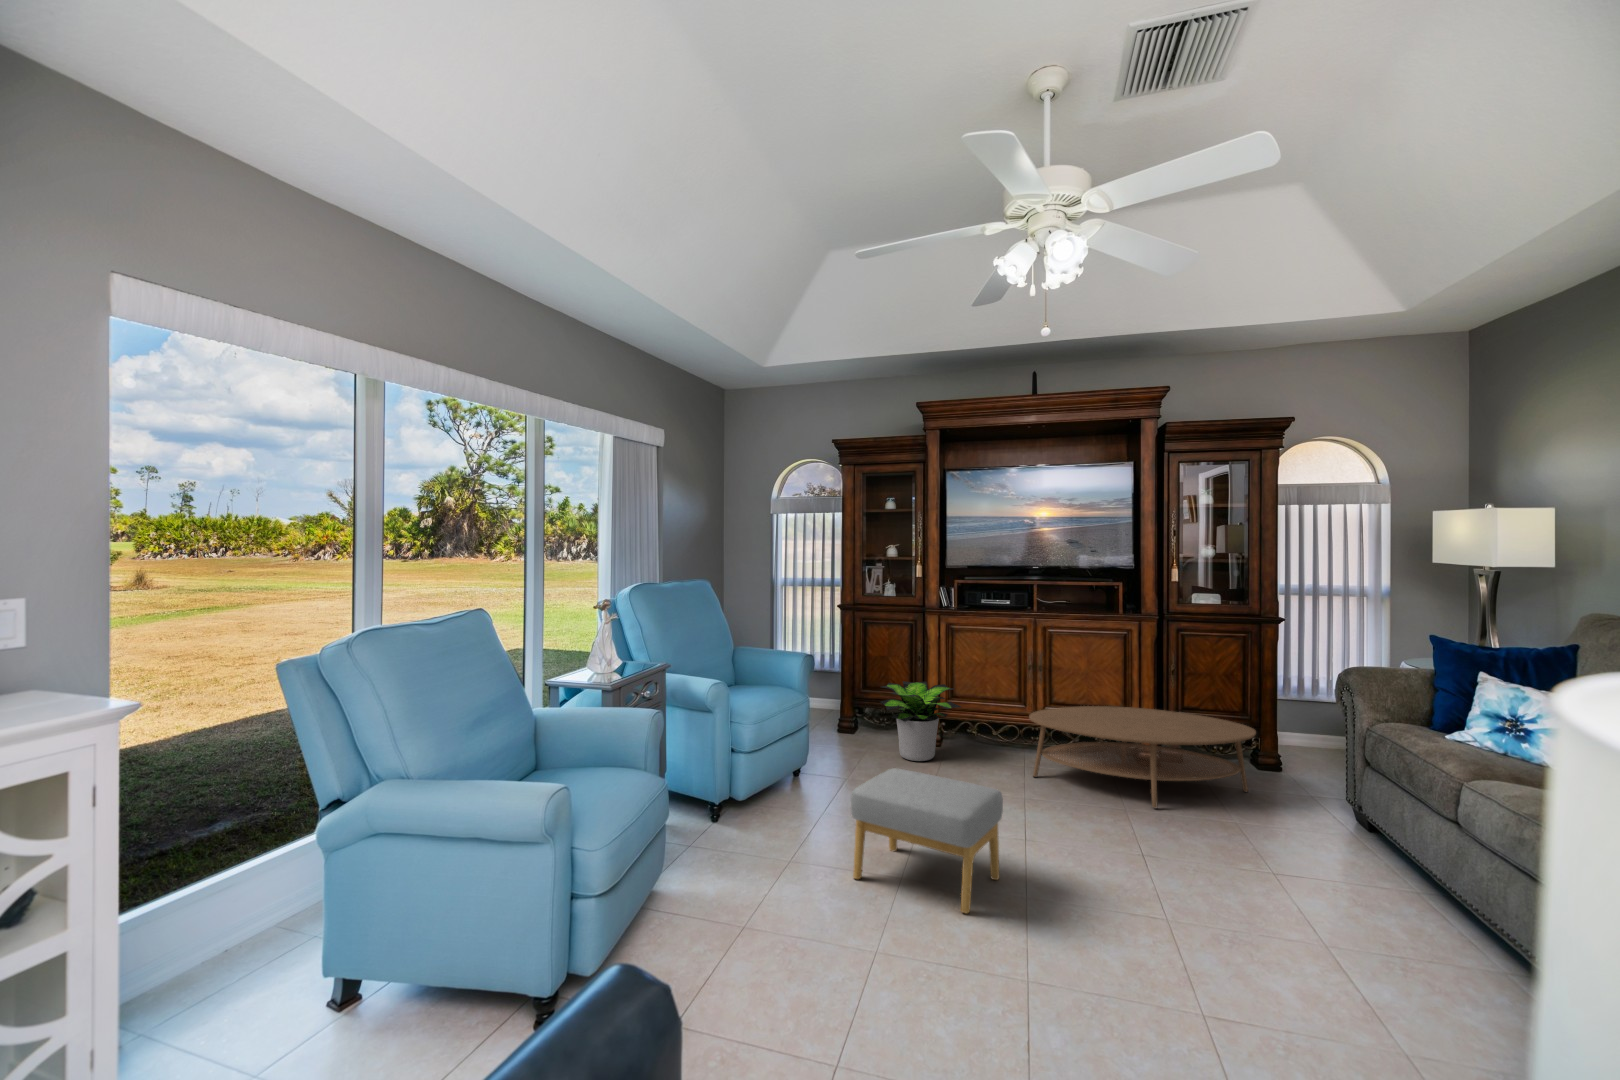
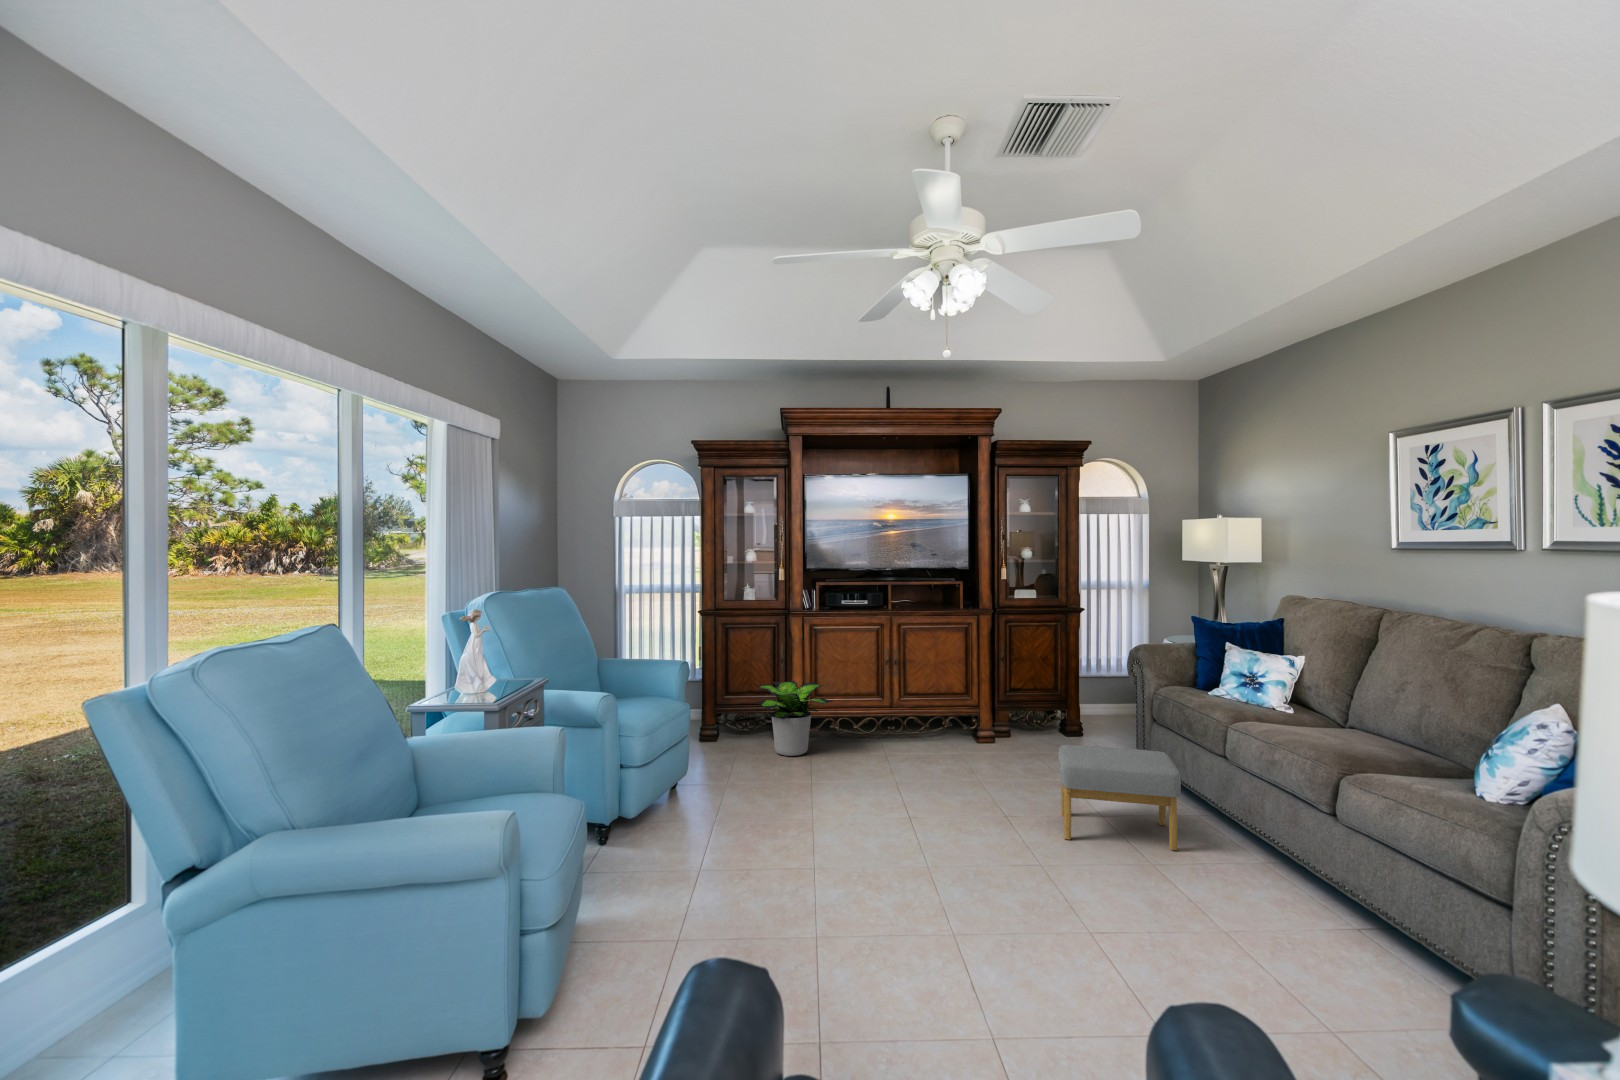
coffee table: present [1029,706,1256,808] -> none [895,691,1073,773]
footstool: present [851,768,1003,913] -> present [1058,745,1181,850]

